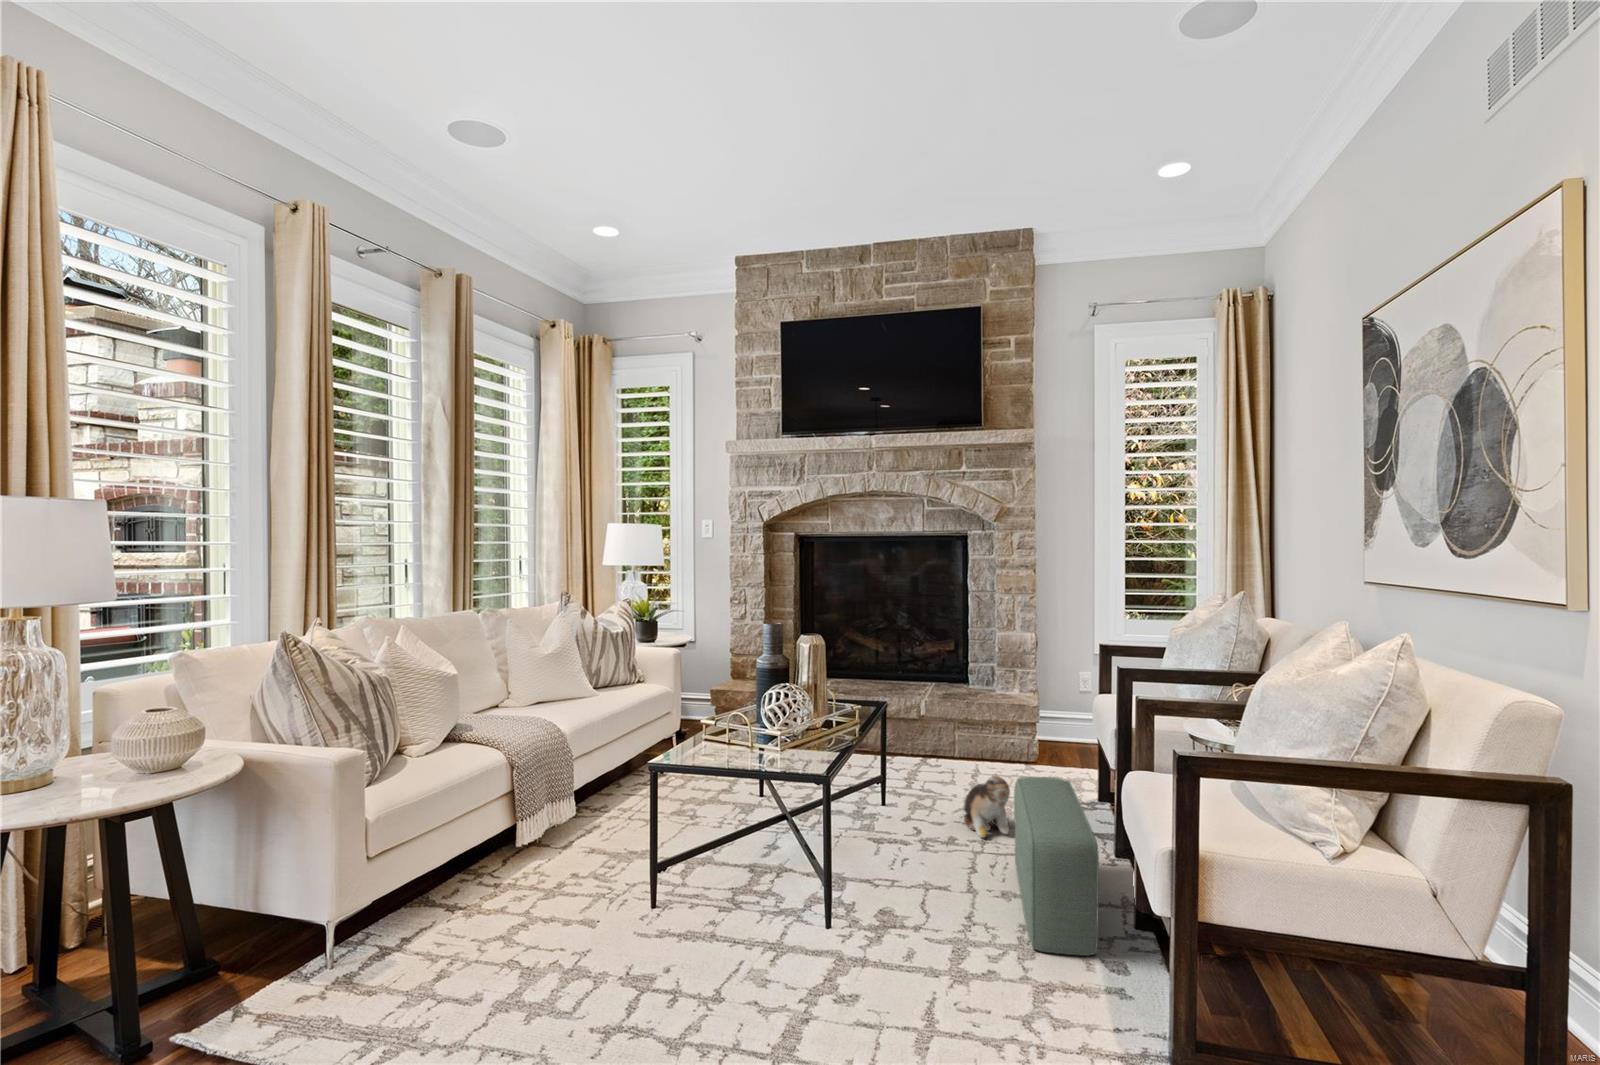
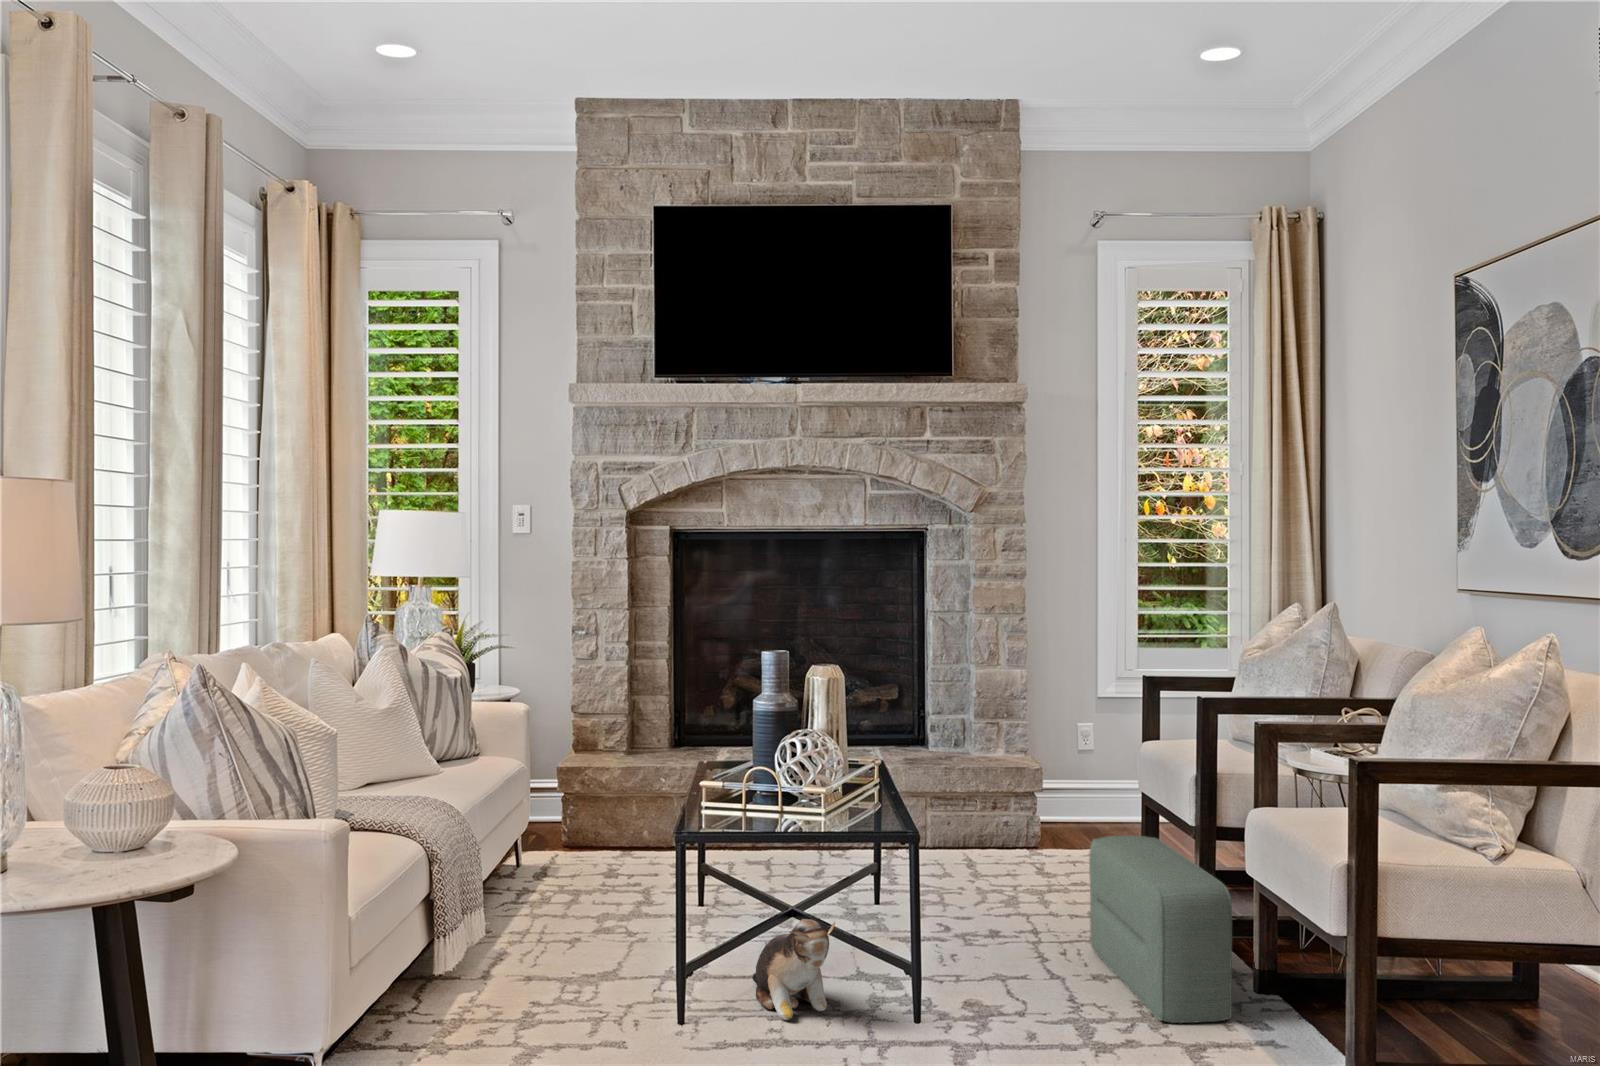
plush toy: present [964,775,1012,838] -> present [752,919,835,1020]

